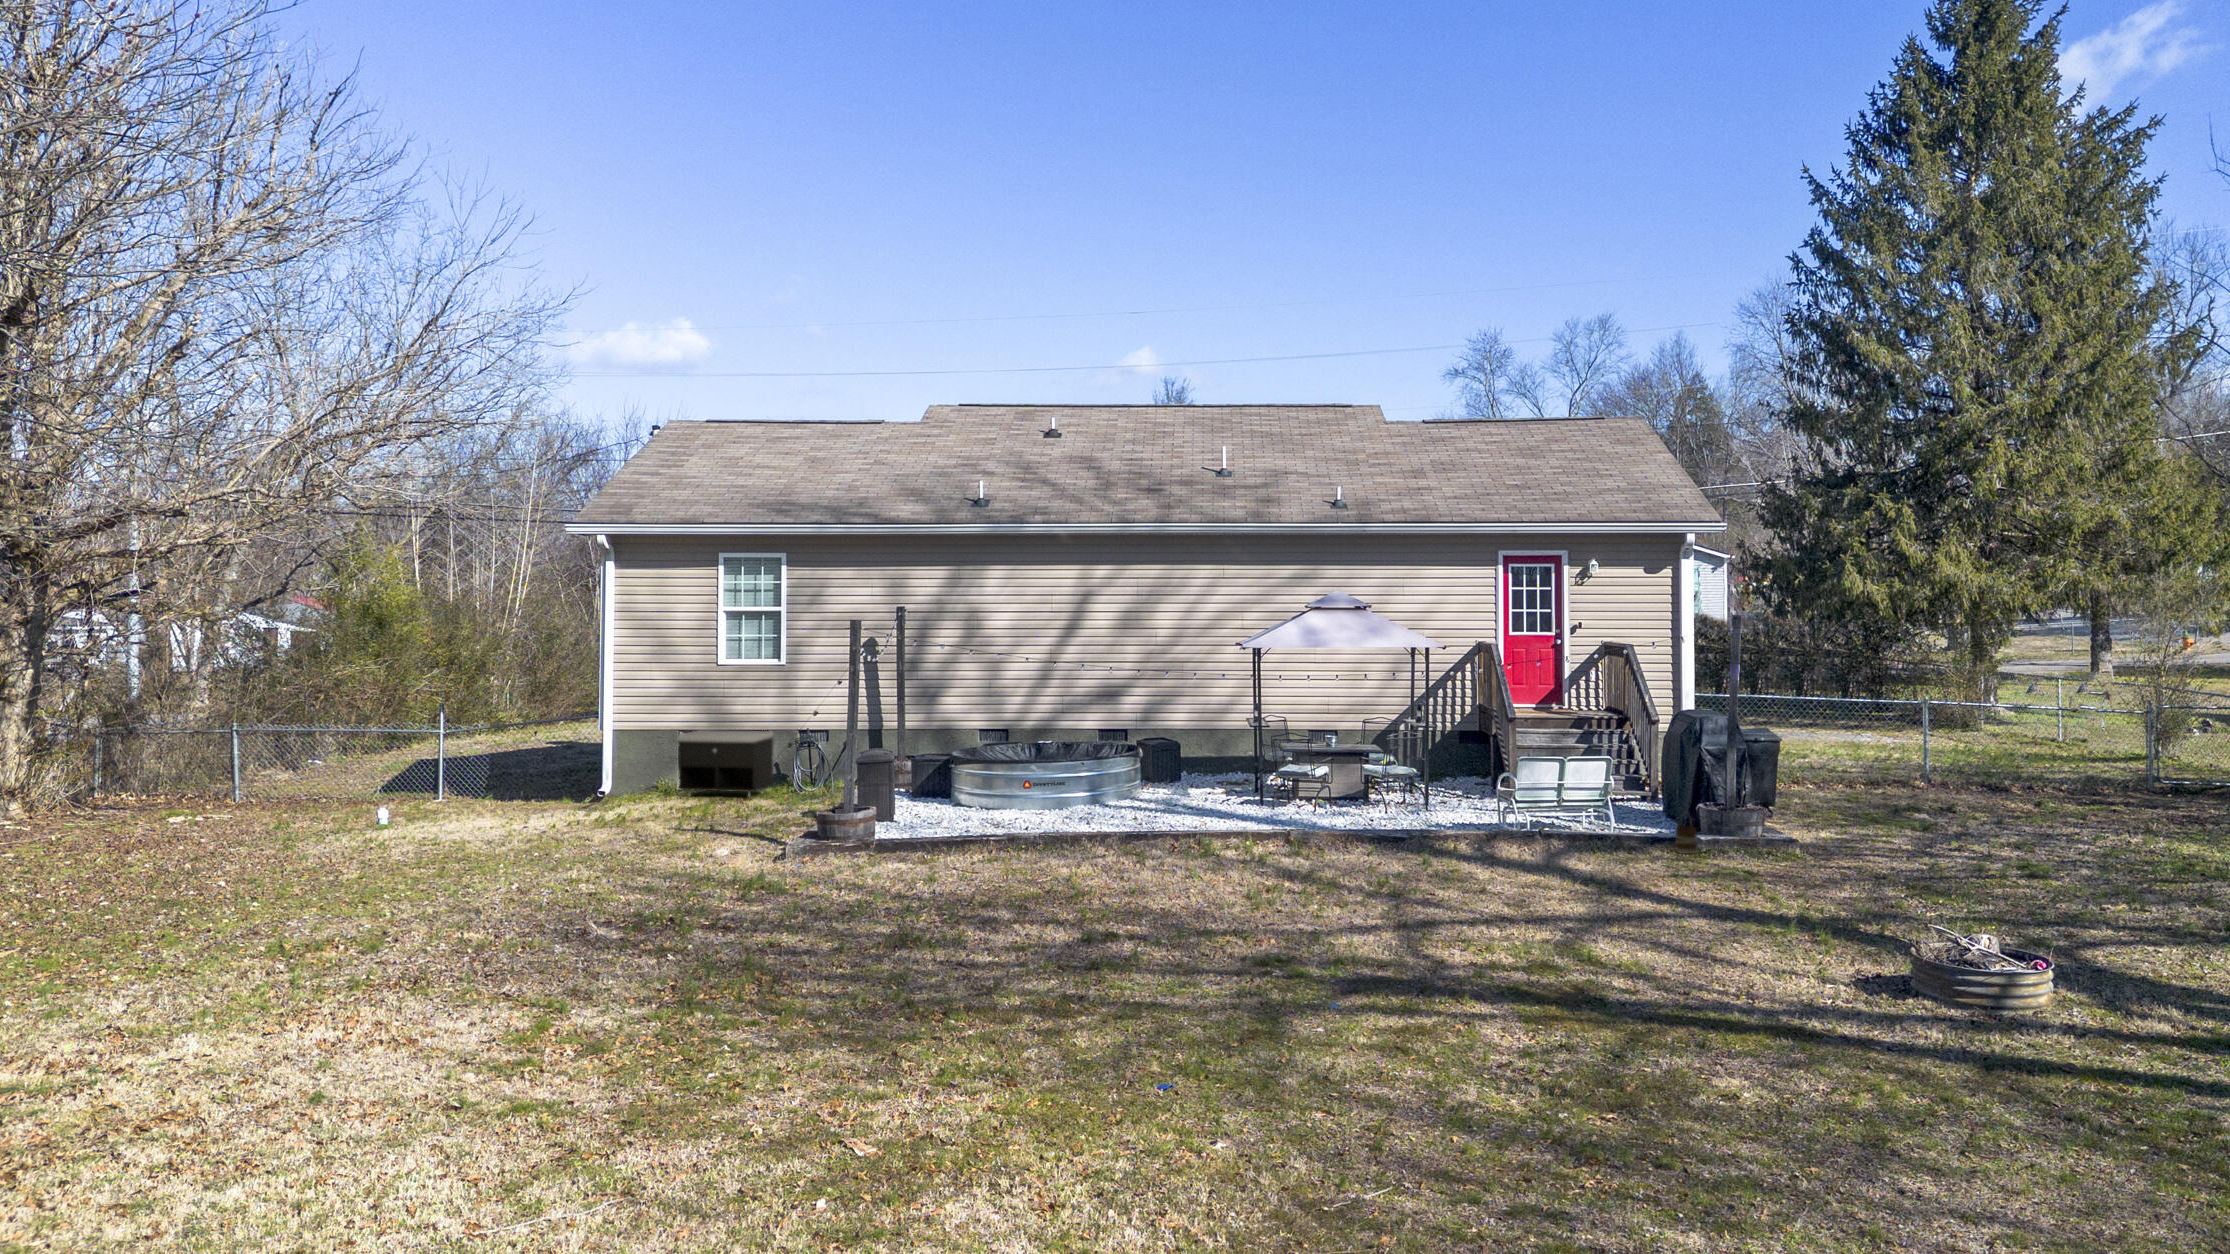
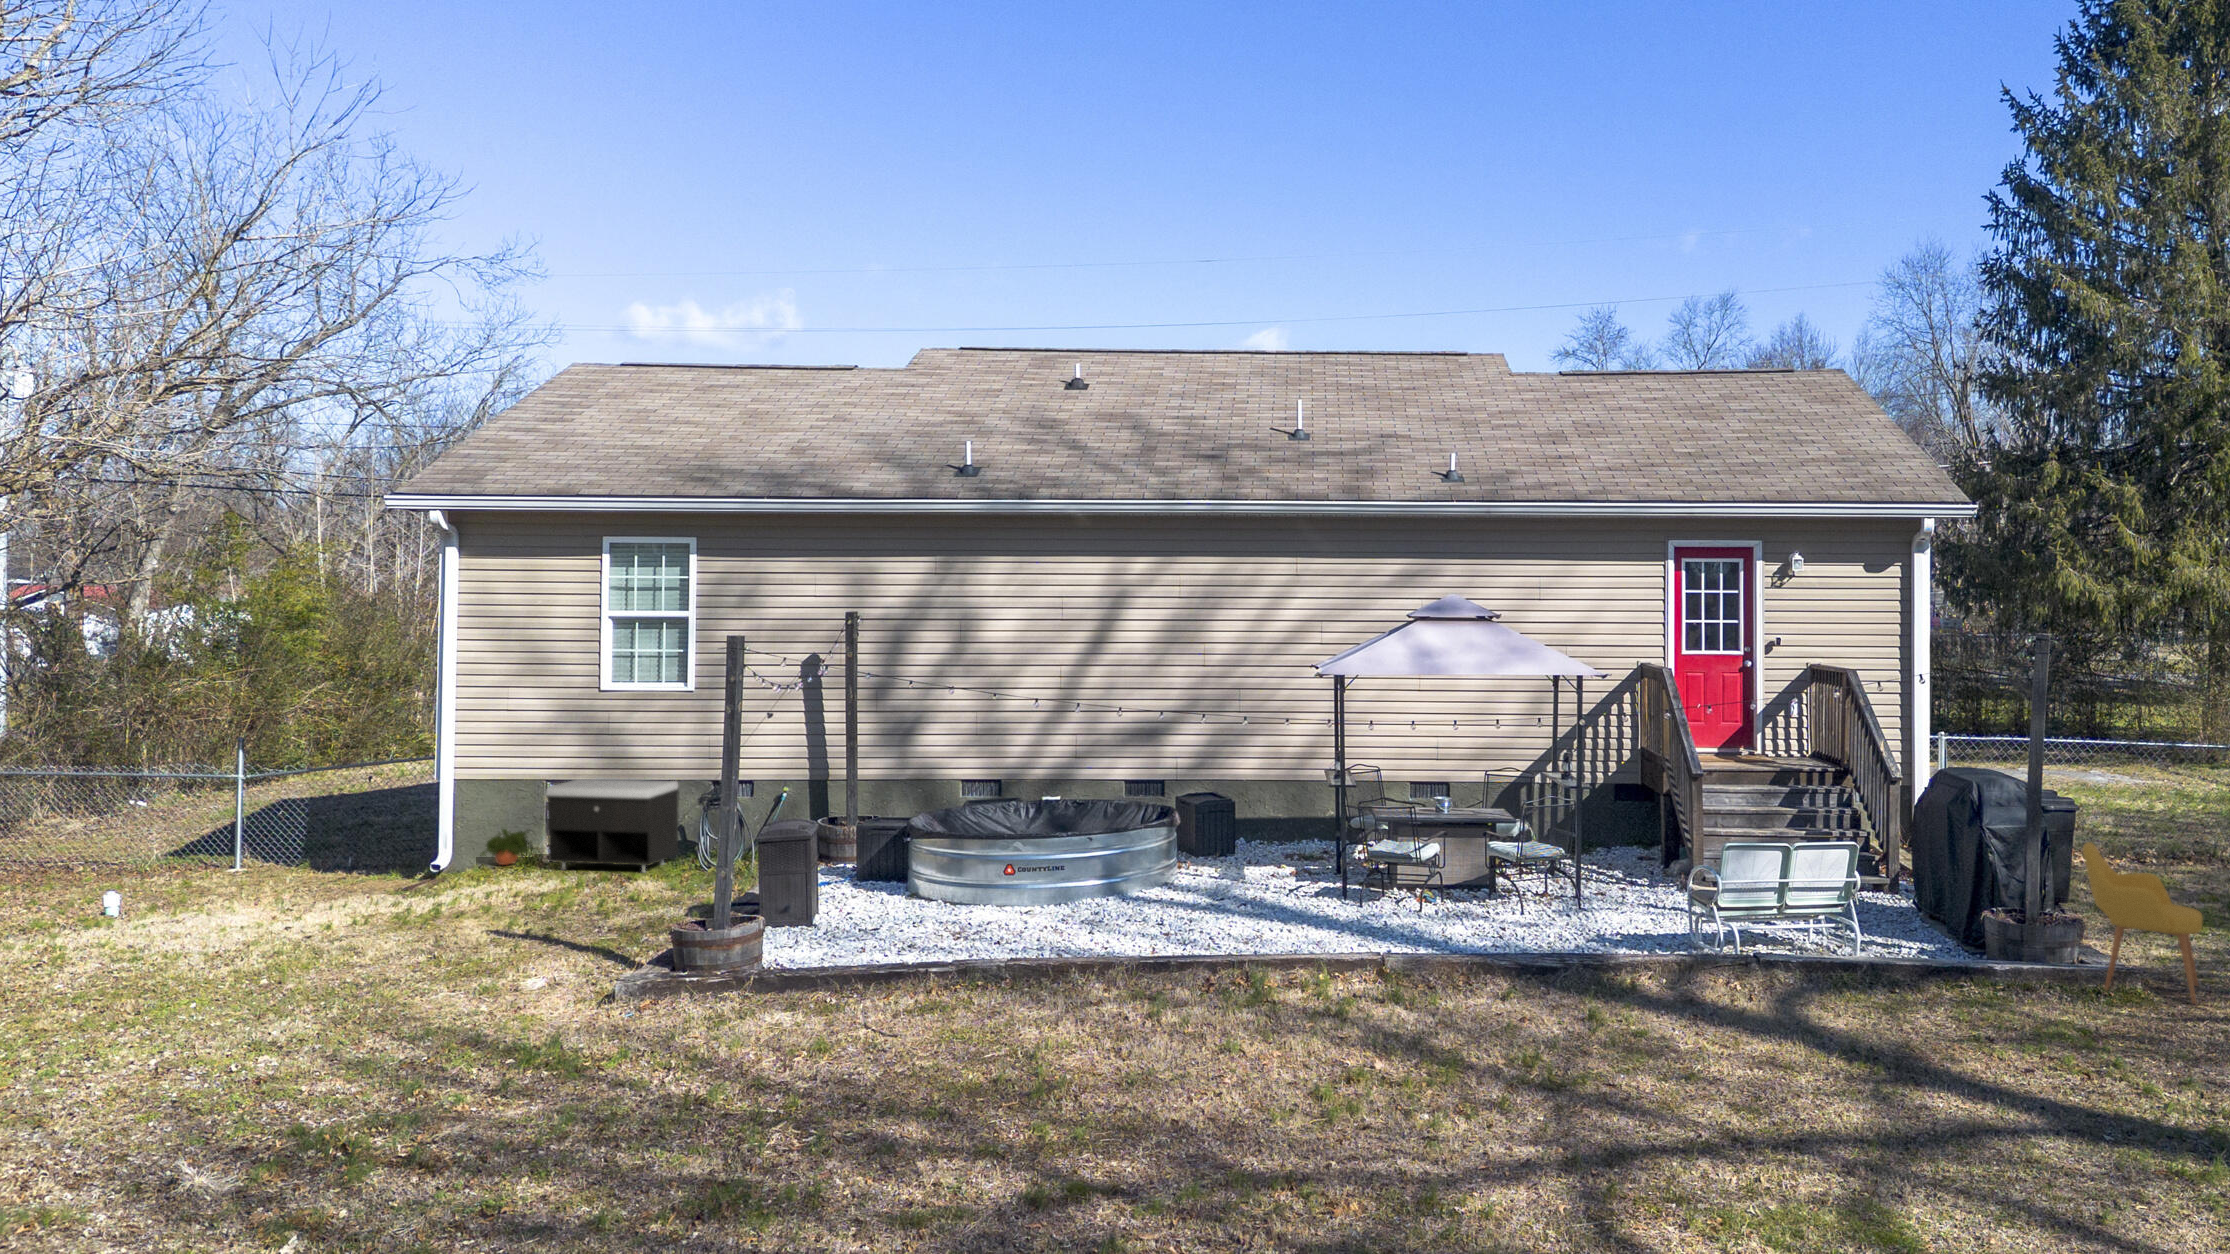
chair: none [1765,755,1844,862] -> present [2082,842,2203,1004]
potted plant: none [625,767,667,796] -> present [480,829,533,865]
wooden bucket: present [1675,823,1698,854] -> none [1948,925,1984,987]

